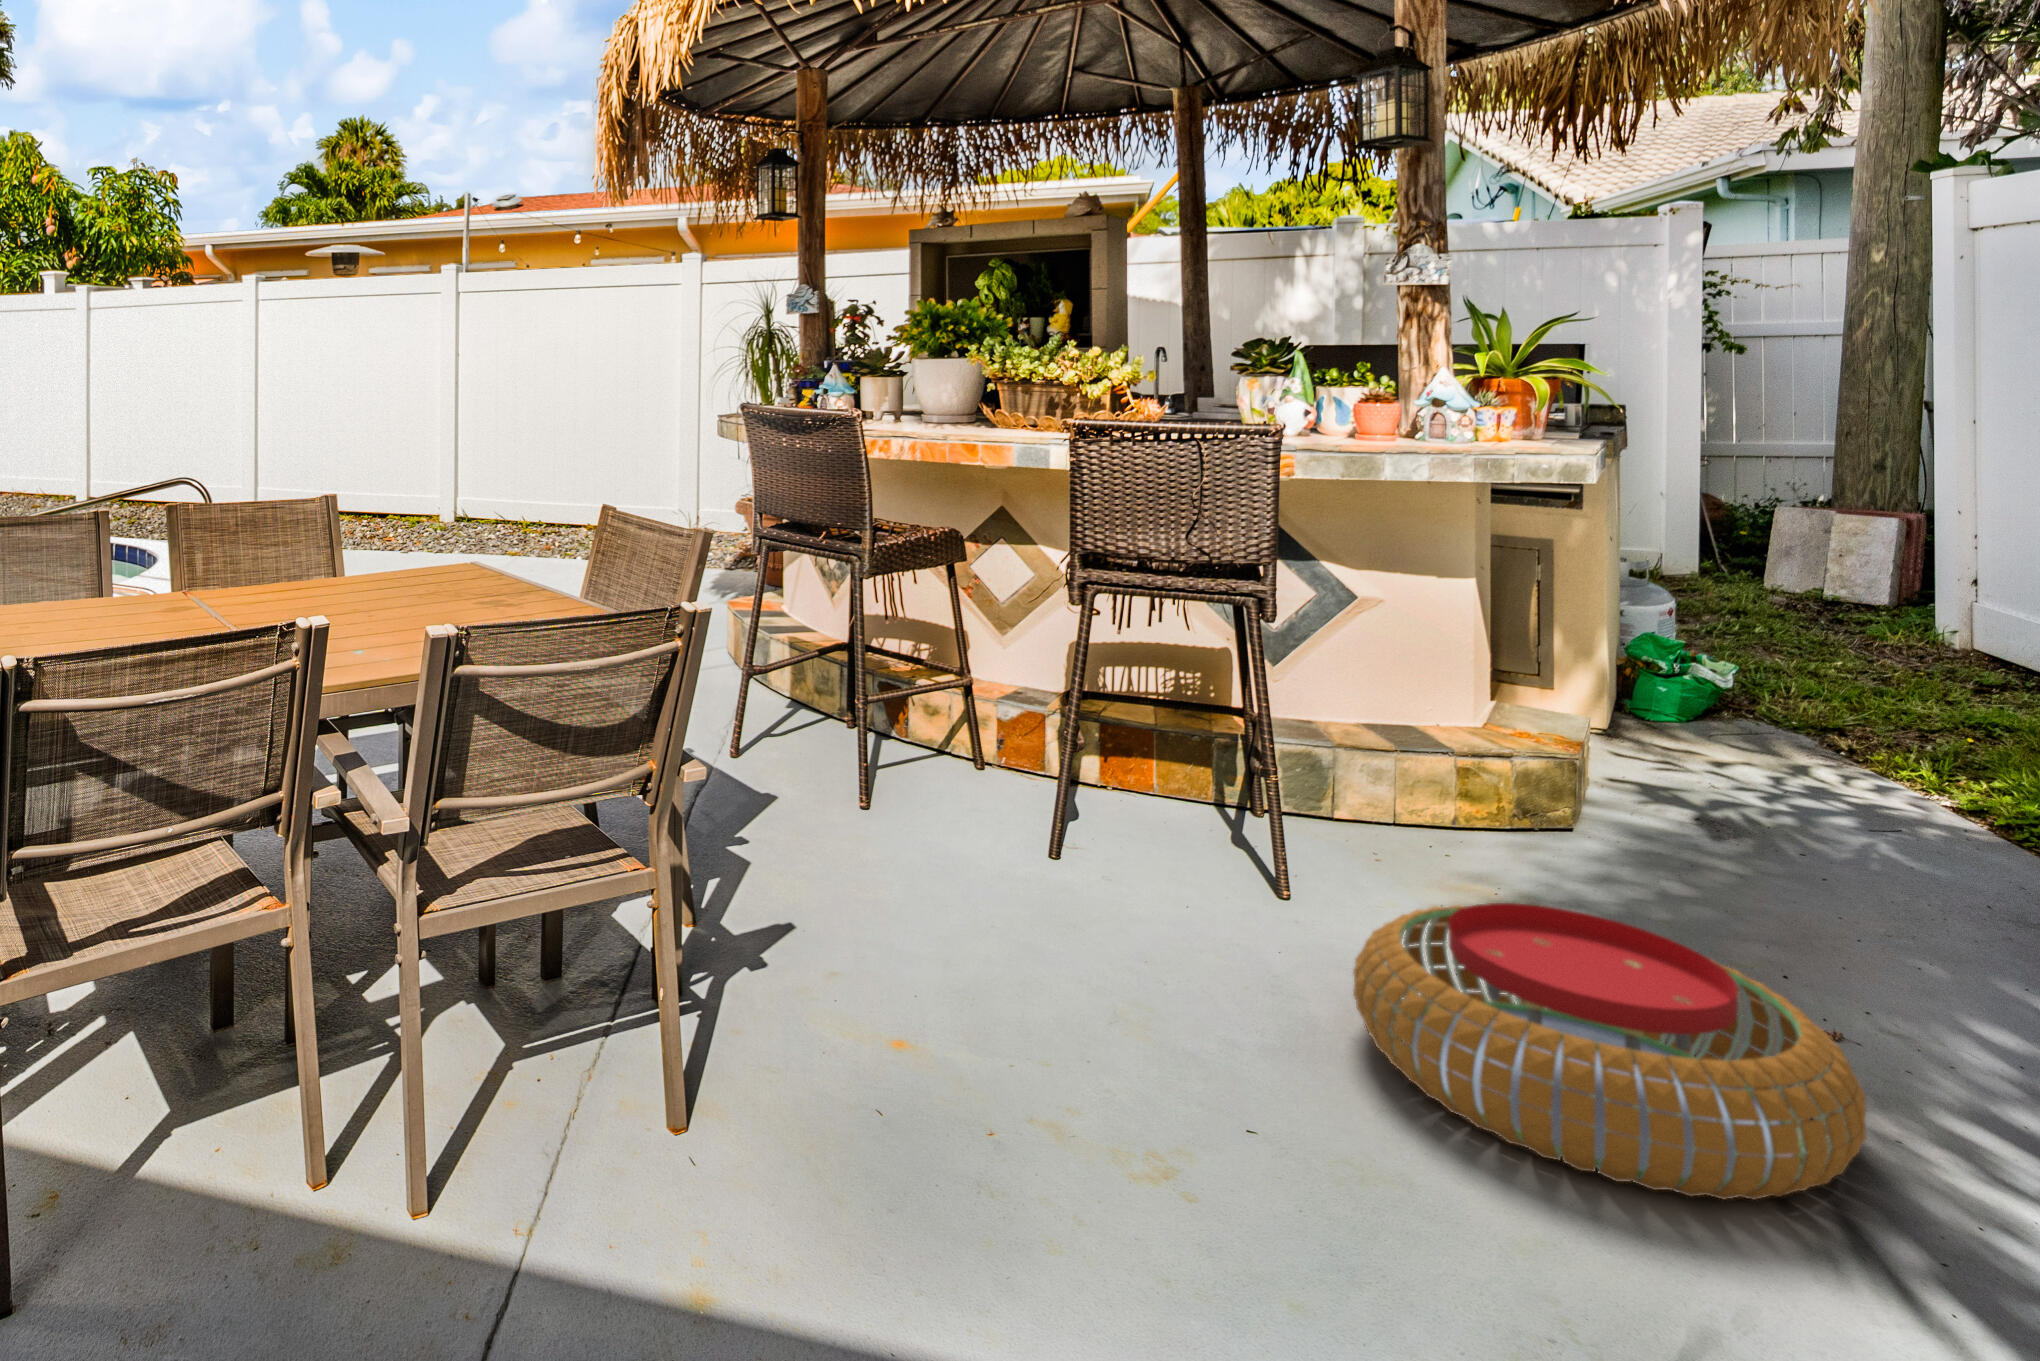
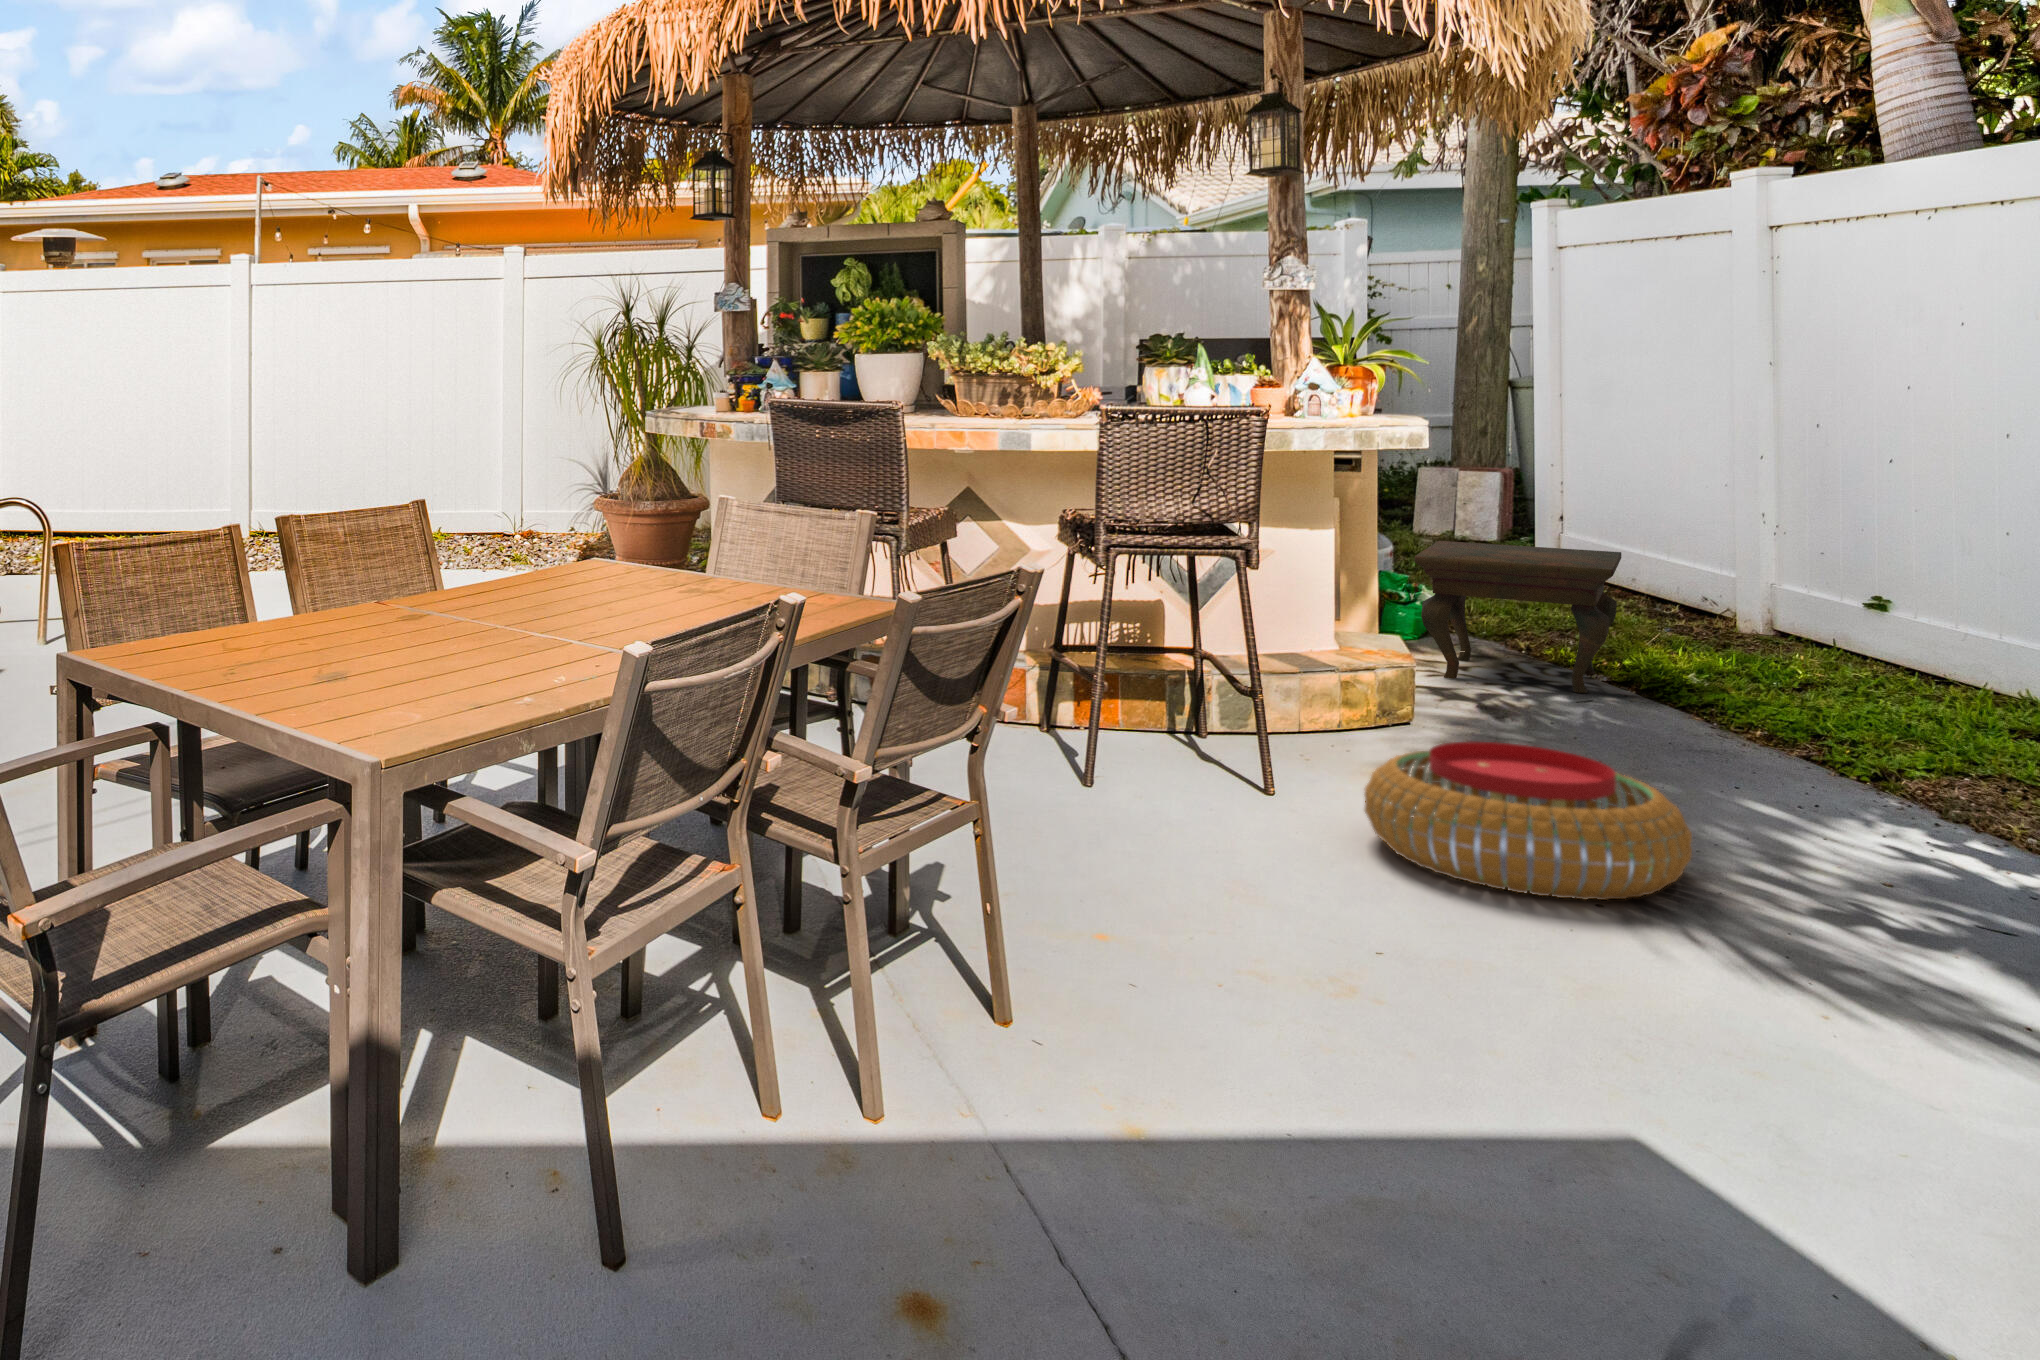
side table: none [1597,587,1925,804] -> present [1415,541,1621,693]

